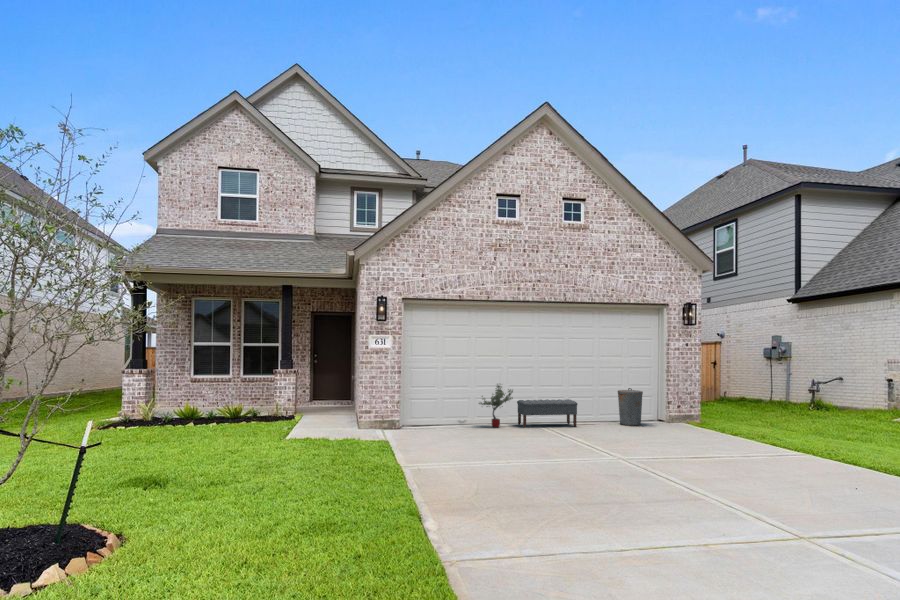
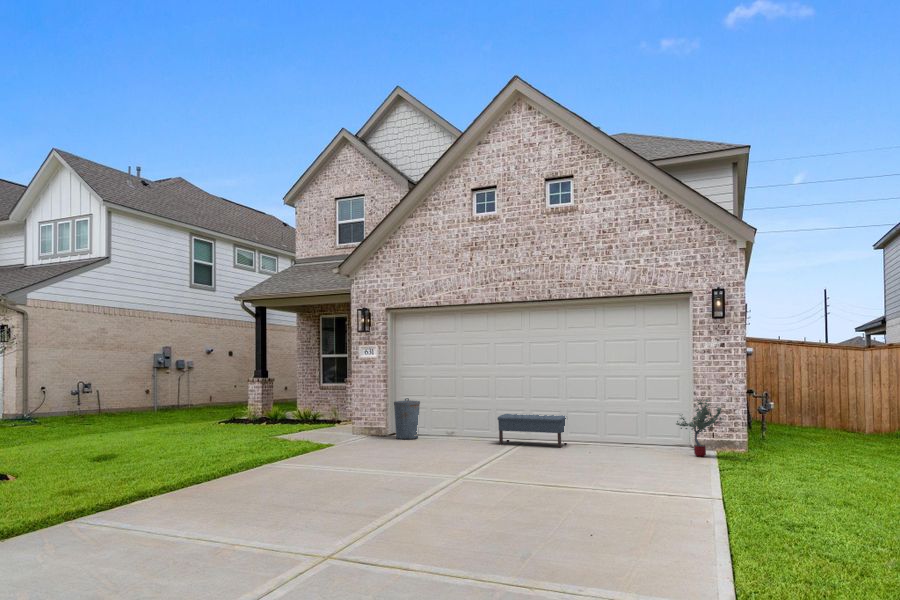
potted tree: present [479,384,513,428] -> present [676,399,721,457]
trash can: present [618,388,643,426] -> present [394,398,420,440]

